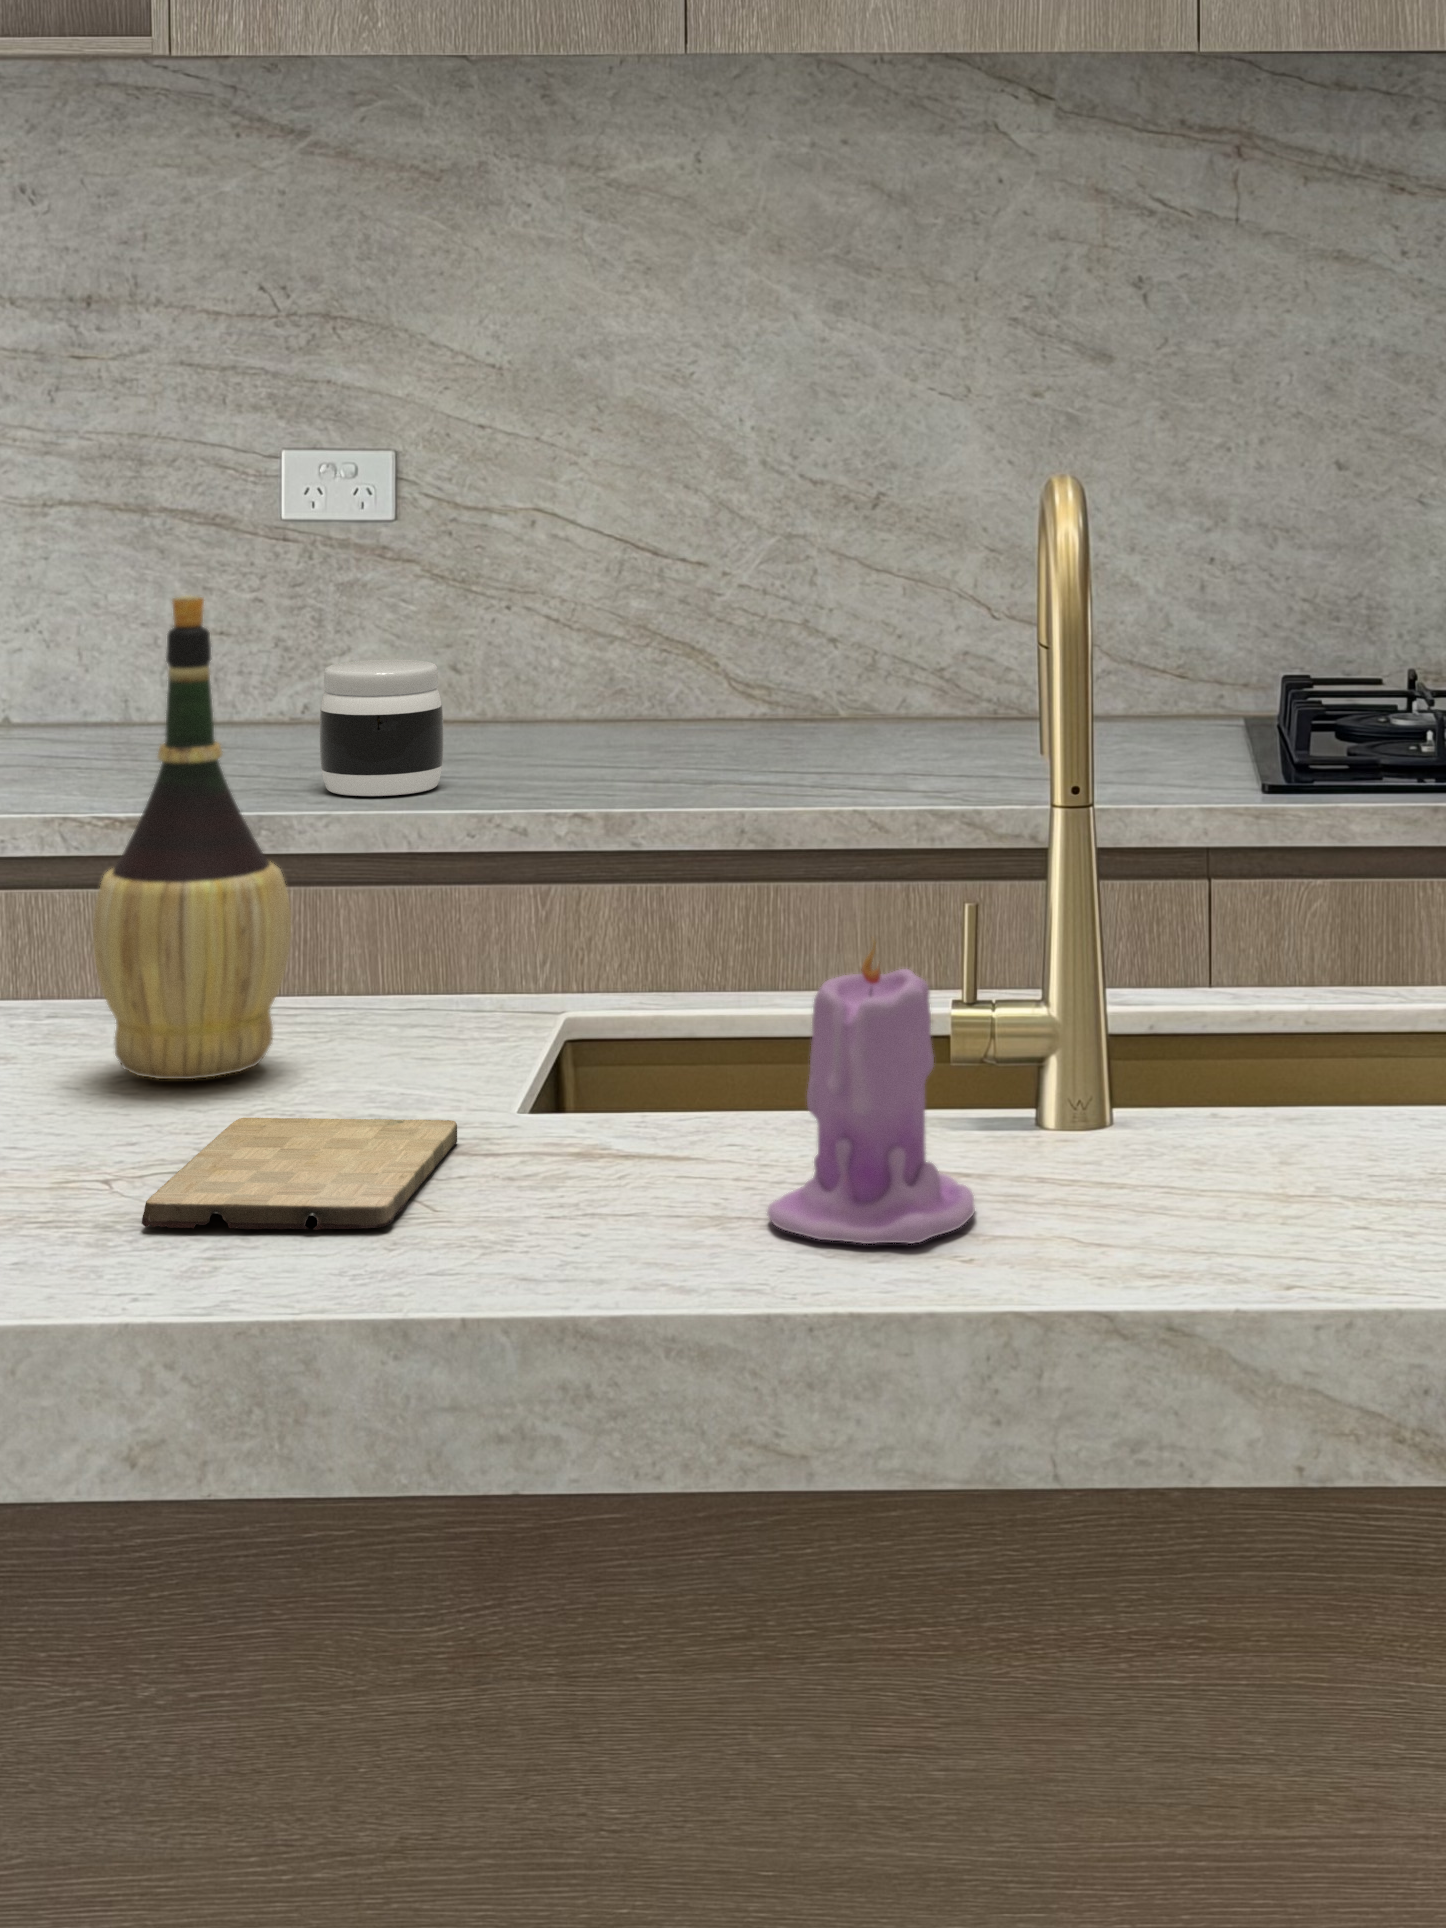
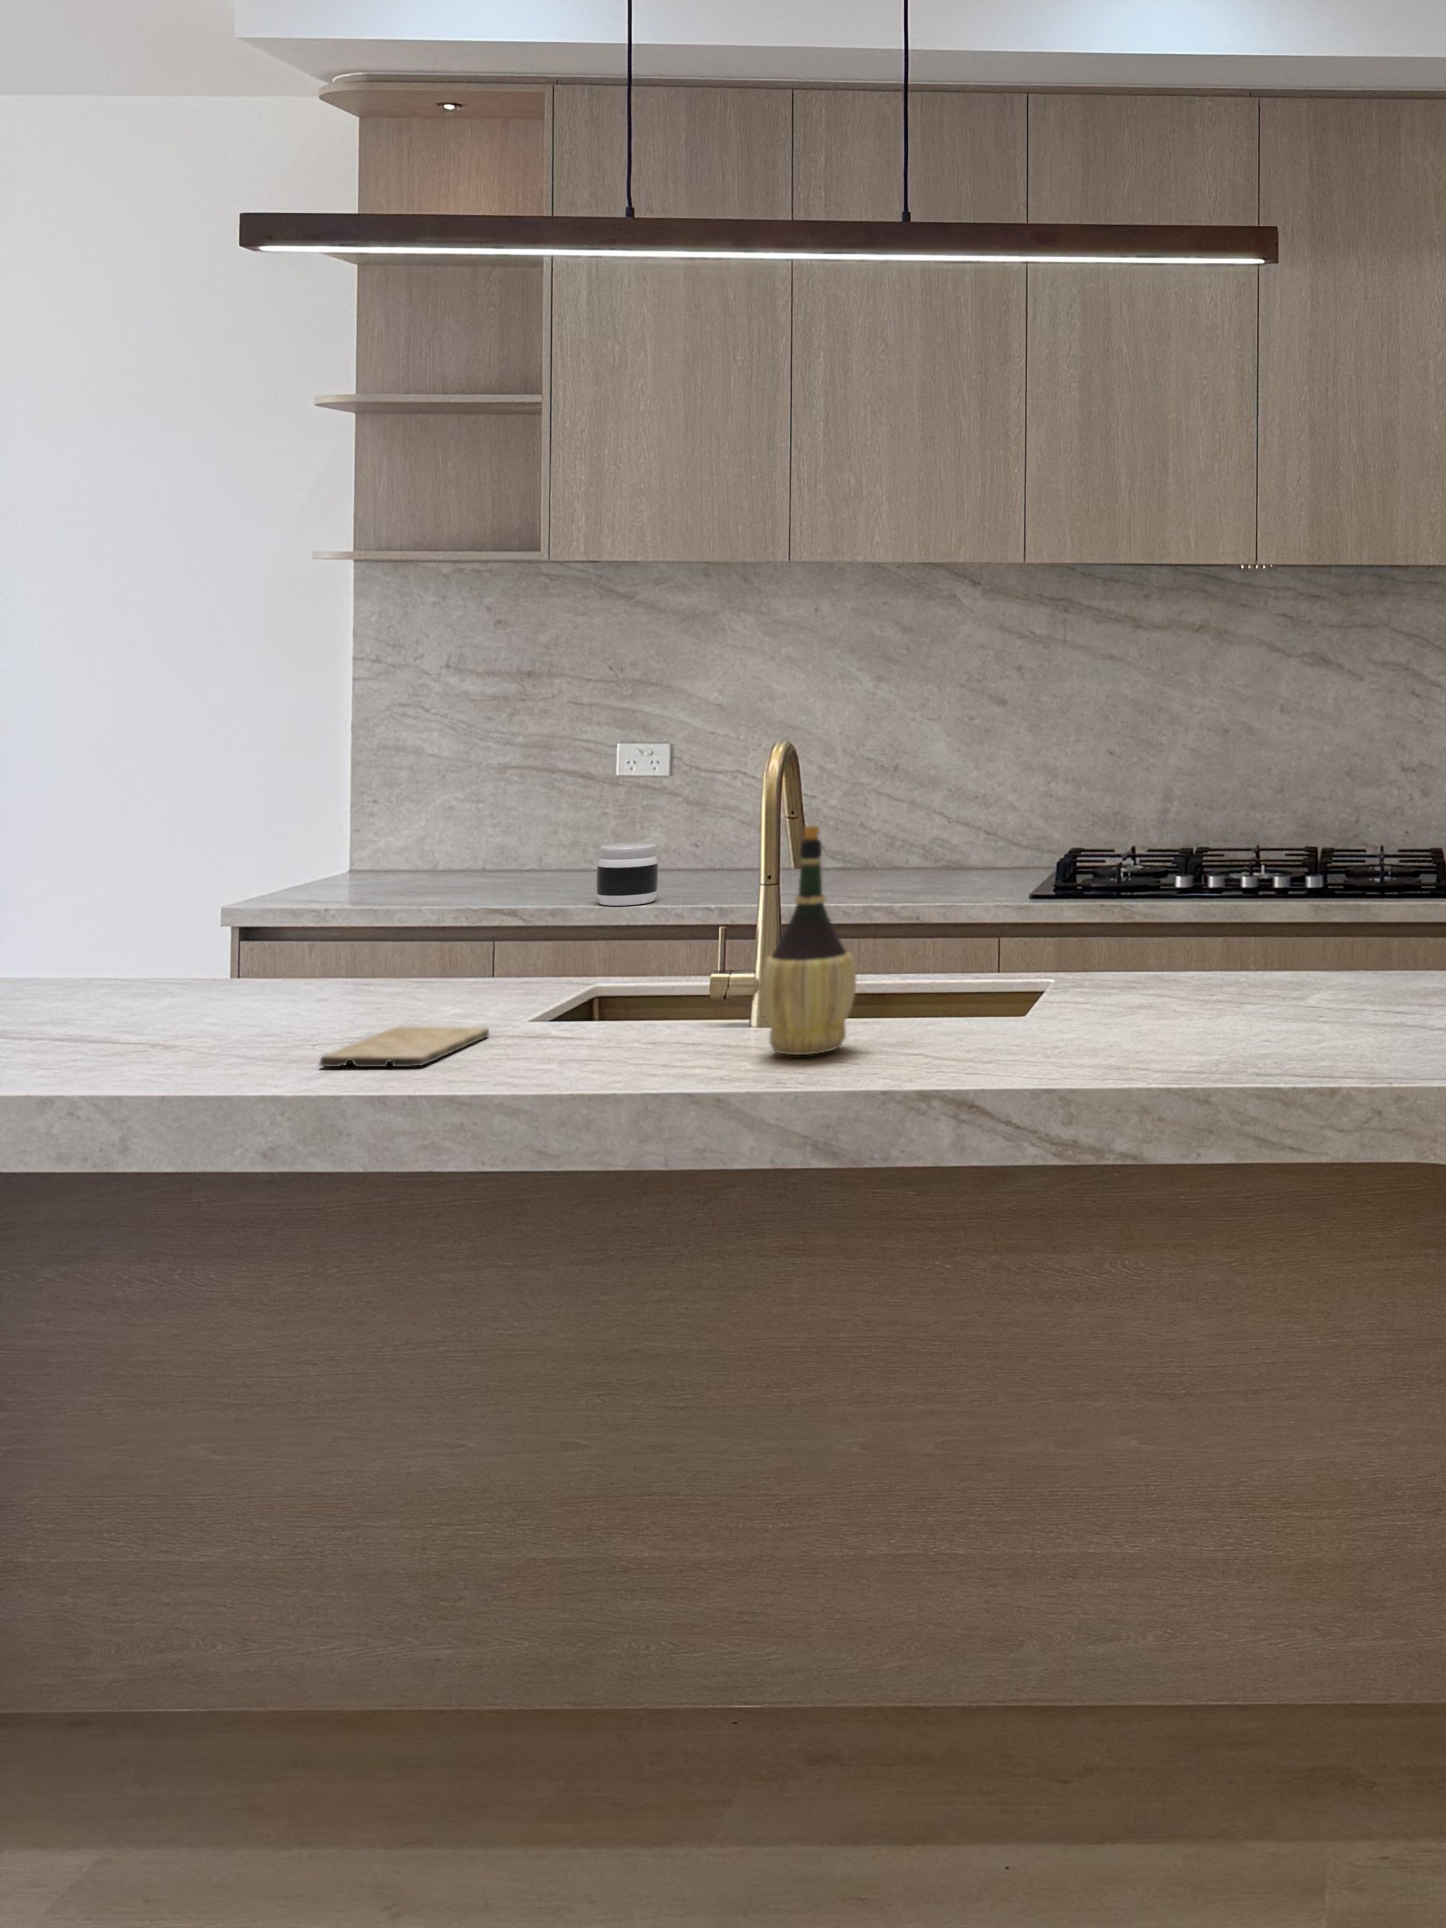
wine bottle: present [93,596,291,1079] -> present [761,825,856,1055]
candle: present [767,942,975,1244] -> none [584,944,679,1070]

